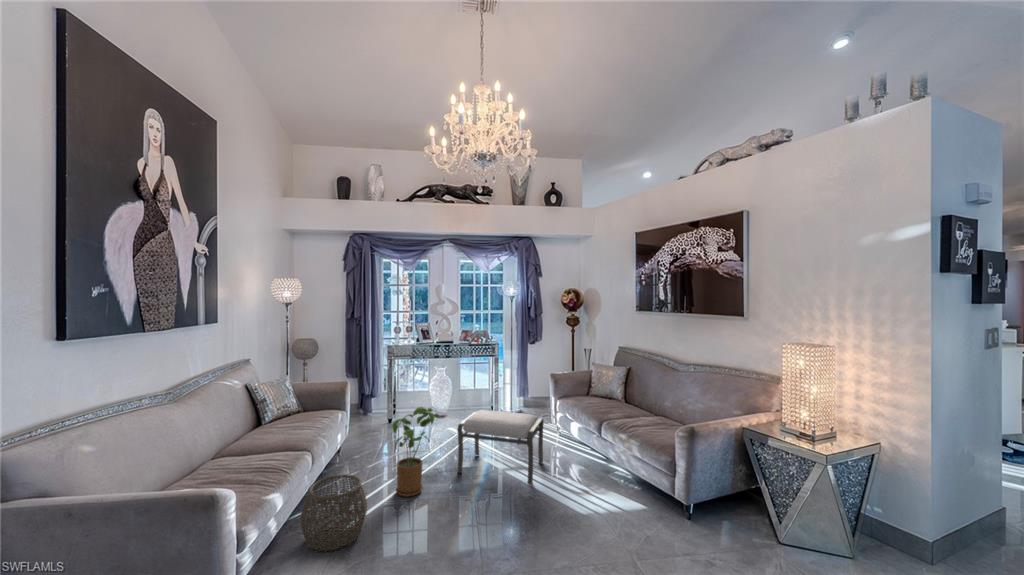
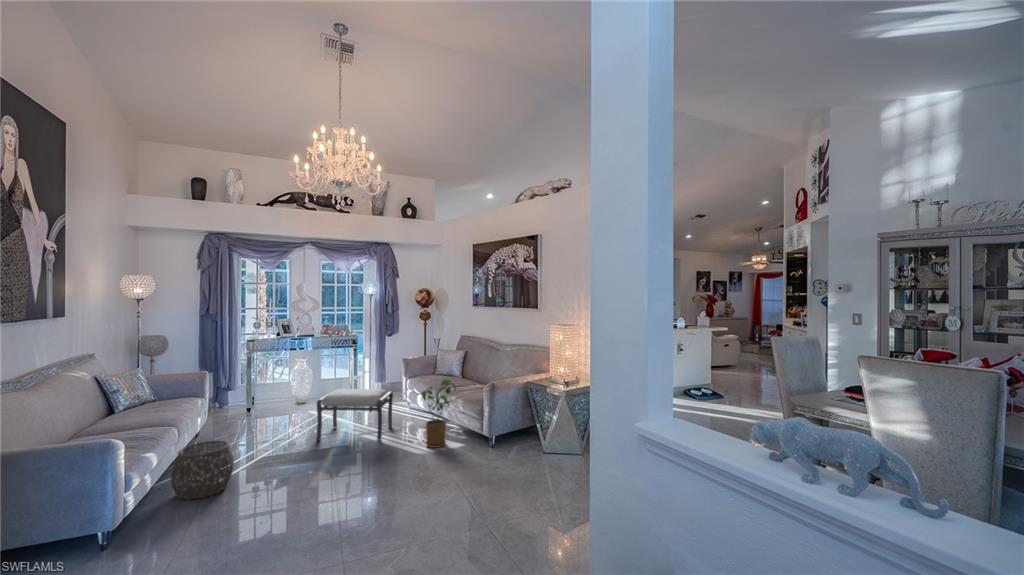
house plant: present [392,407,440,497] -> present [421,379,456,448]

